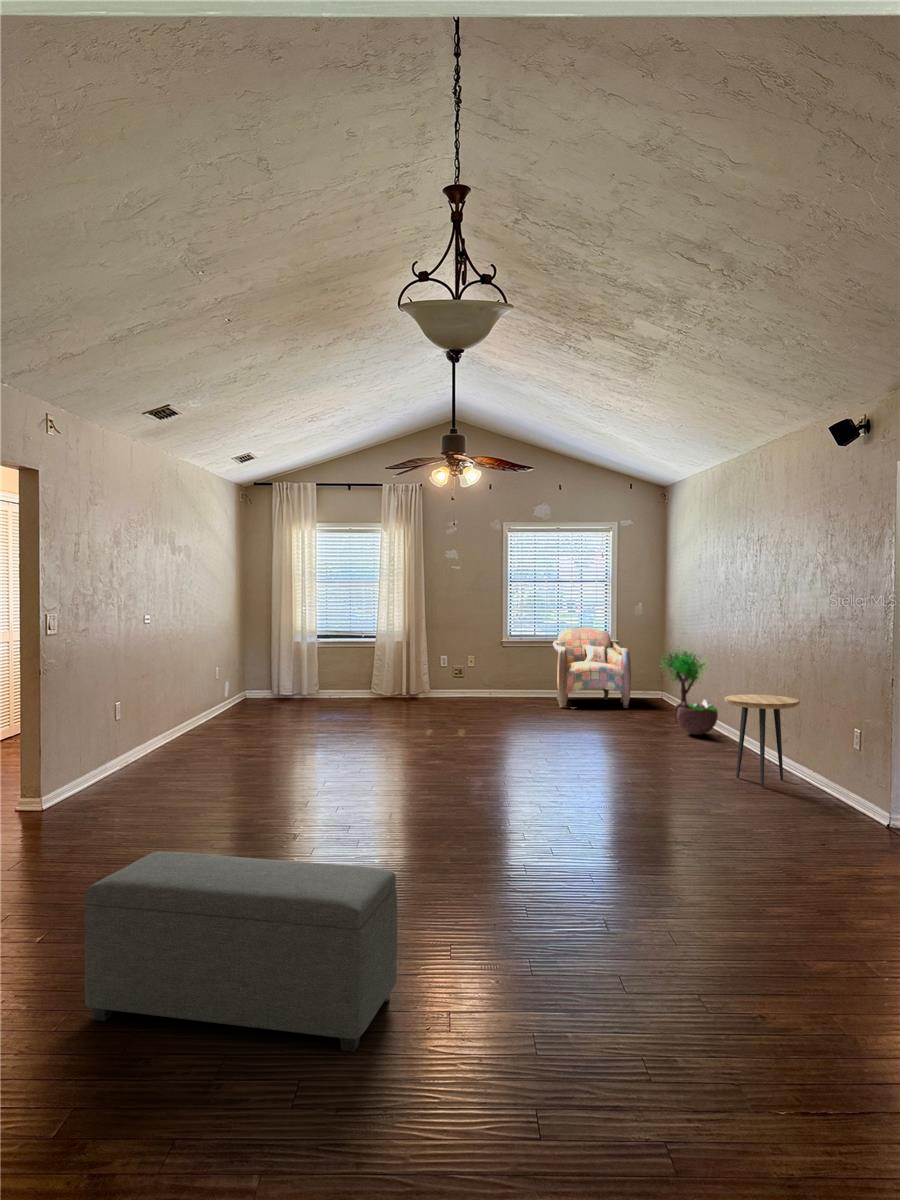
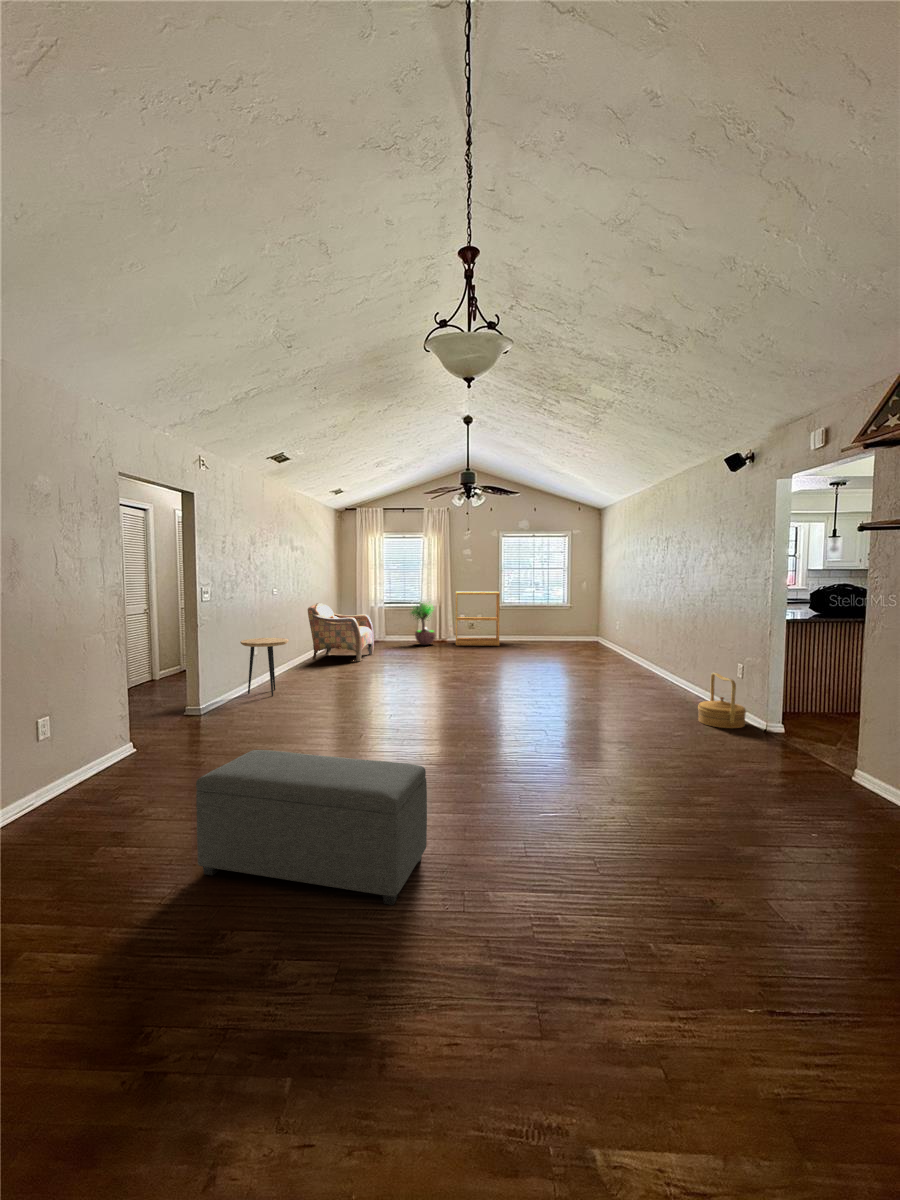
bookshelf: none [432,617,502,703] -> present [456,591,500,646]
armchair: present [553,627,631,708] -> present [308,603,374,661]
potted tree: present [660,650,718,735] -> present [411,603,435,645]
side table: present [725,694,800,787] -> present [240,638,288,696]
woven basket: none [793,744,863,826] -> present [698,673,746,728]

